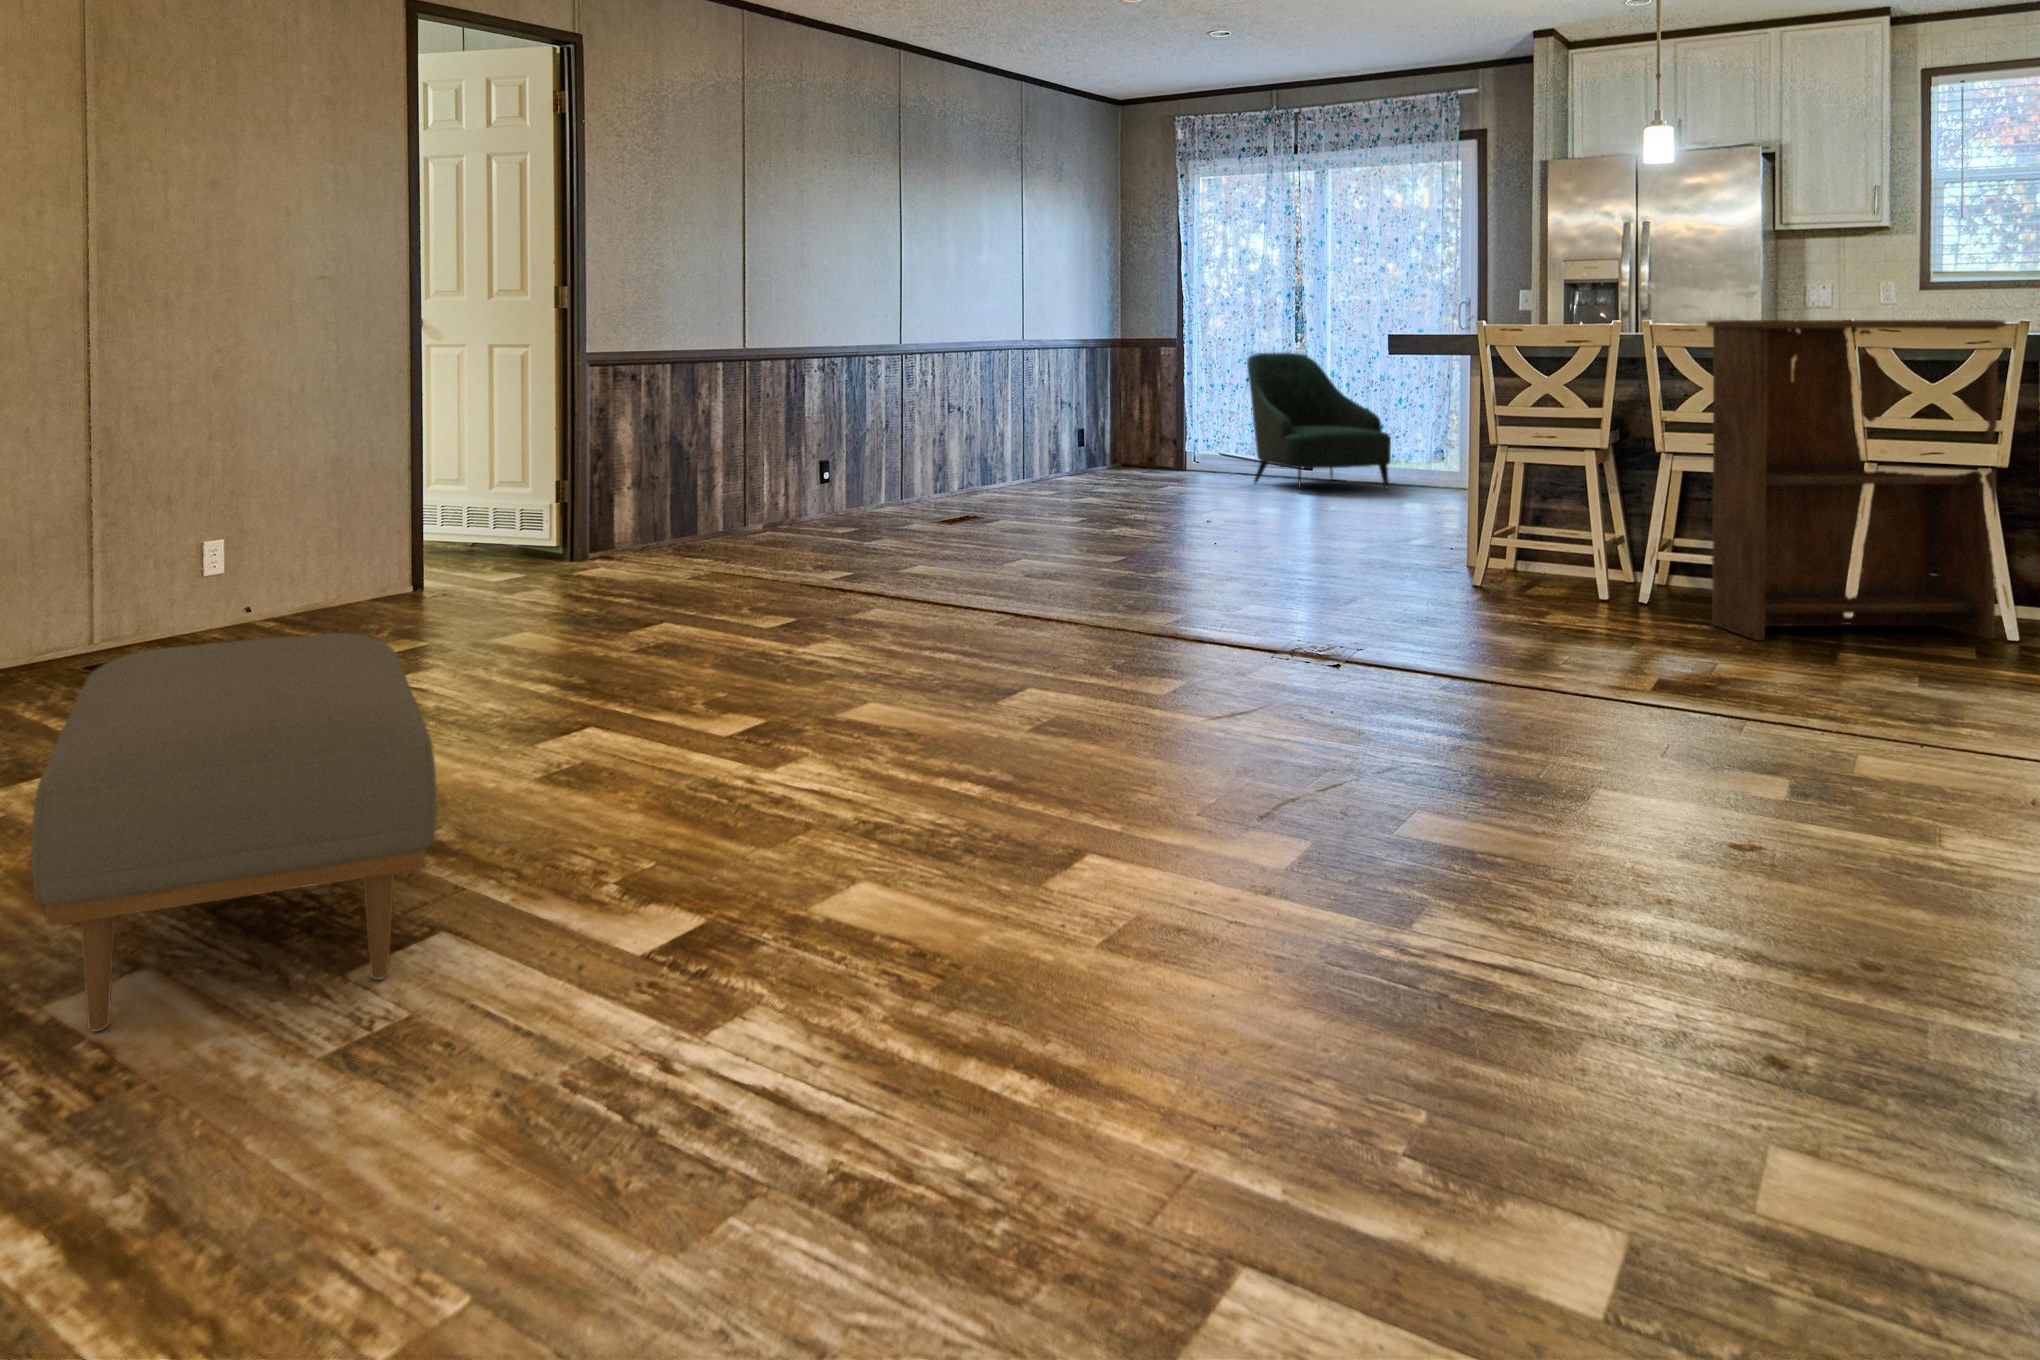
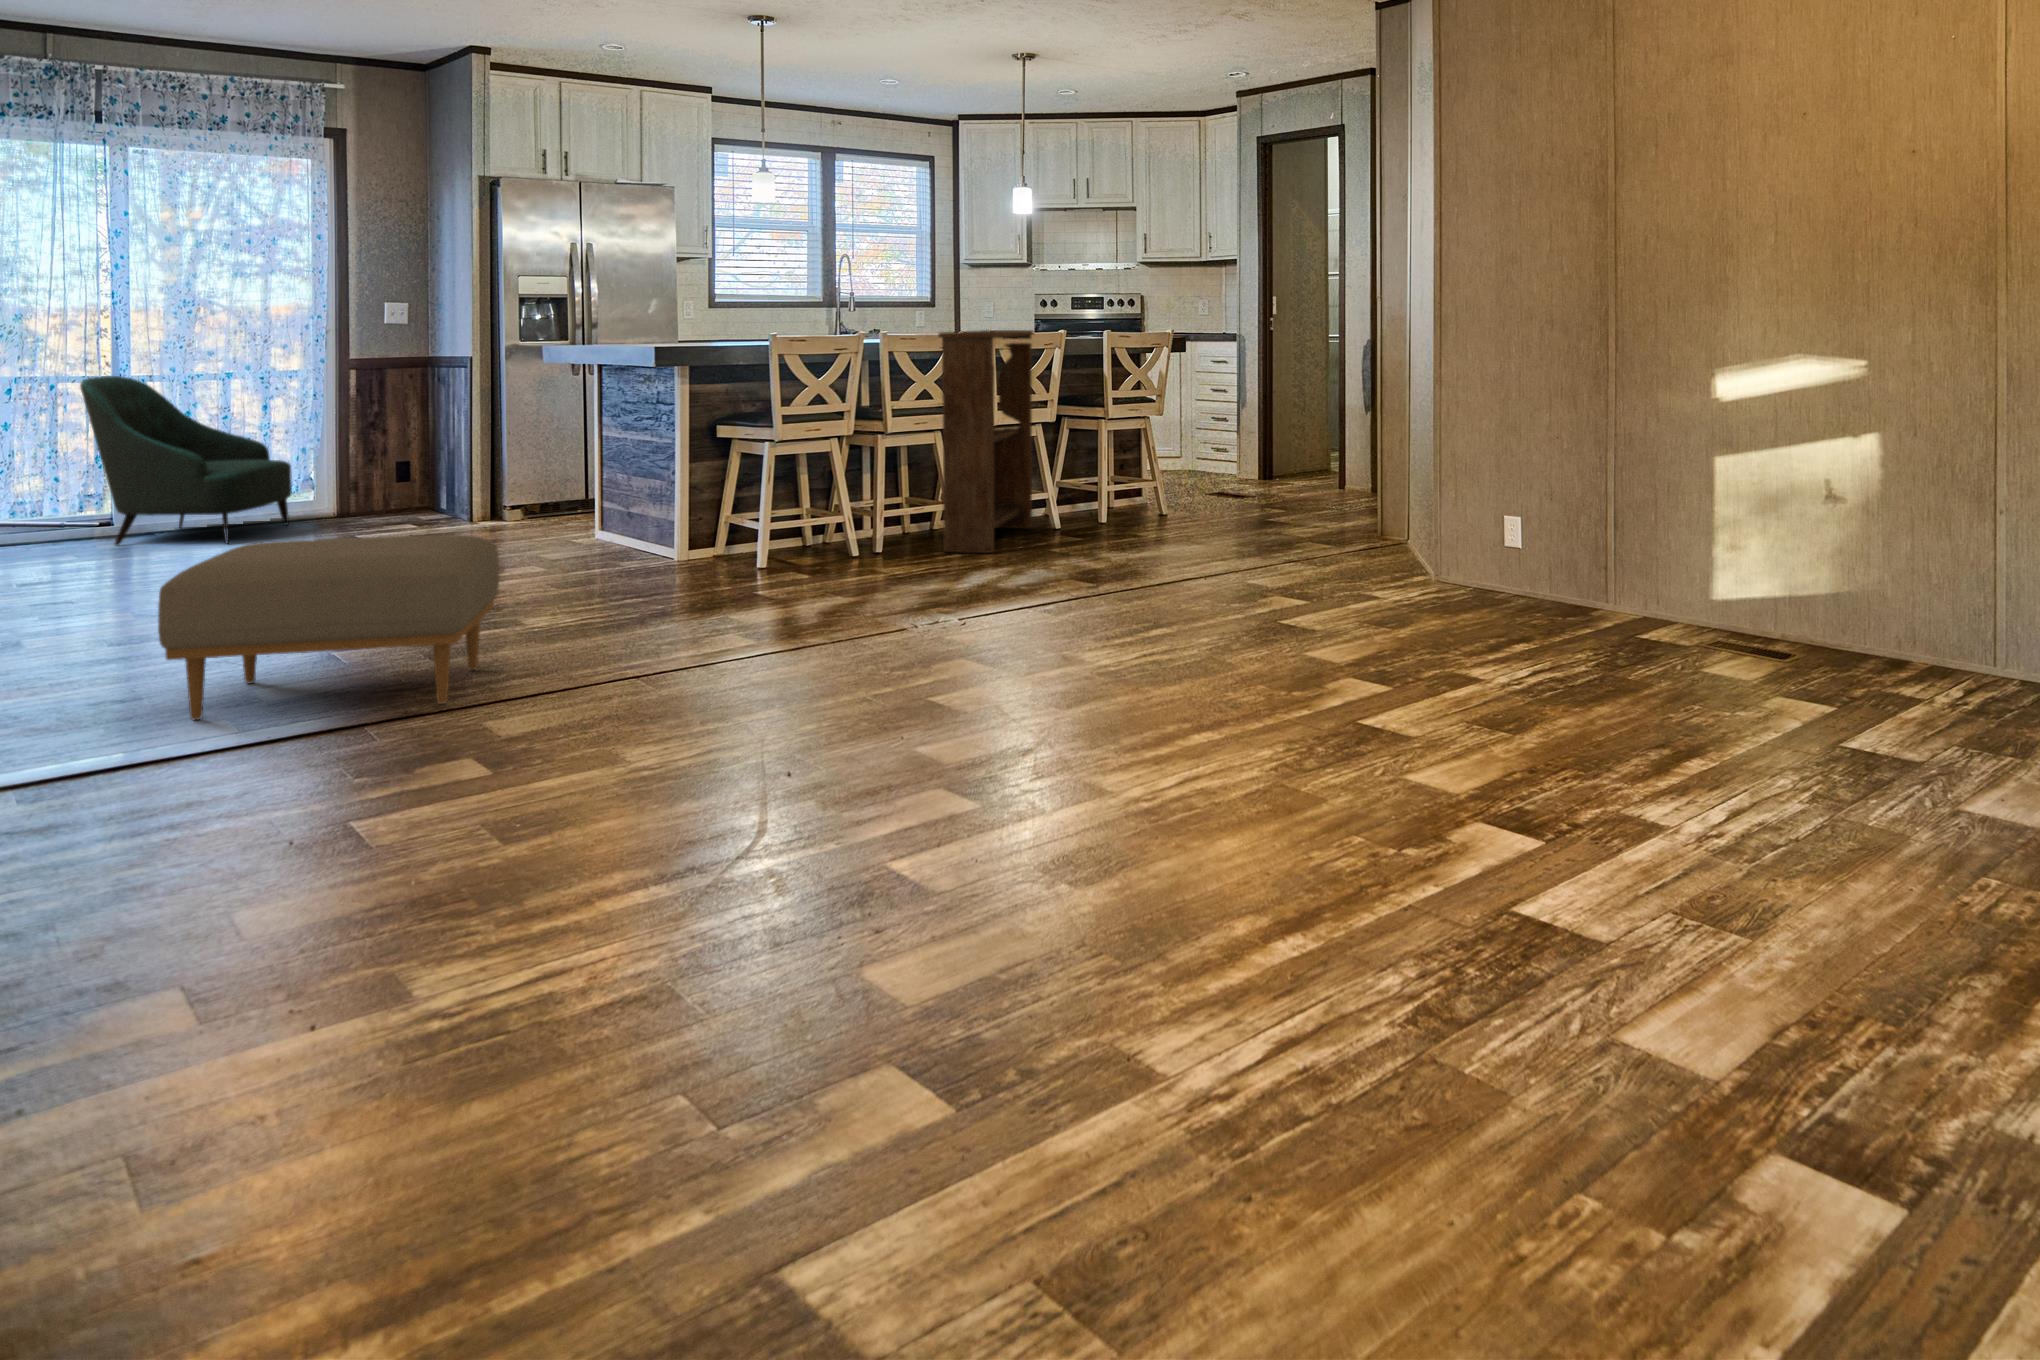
ottoman: present [31,633,437,1032] -> present [158,535,499,720]

